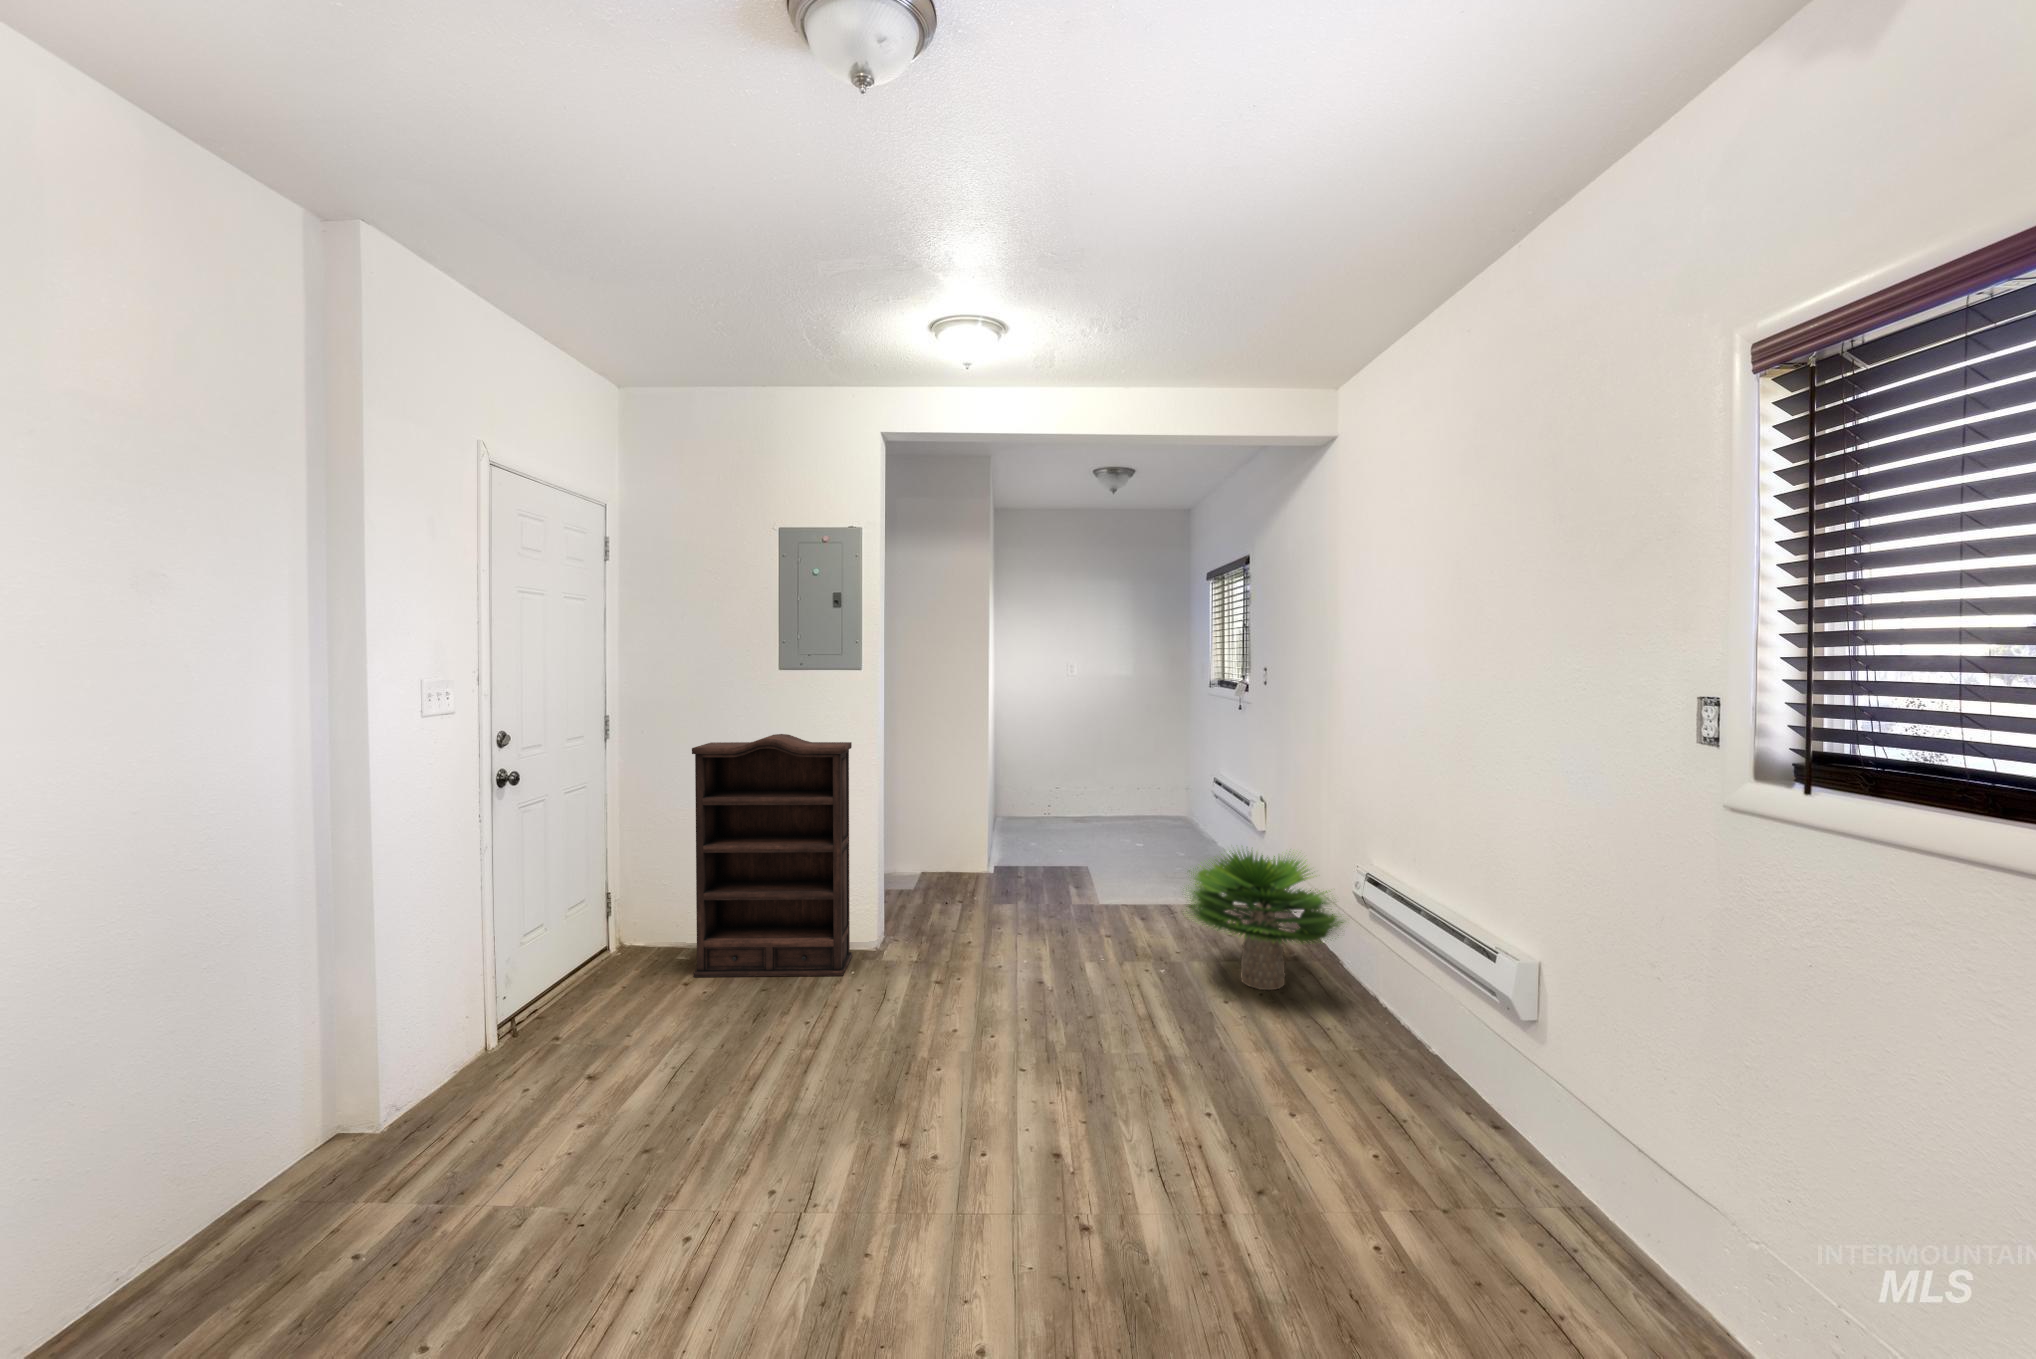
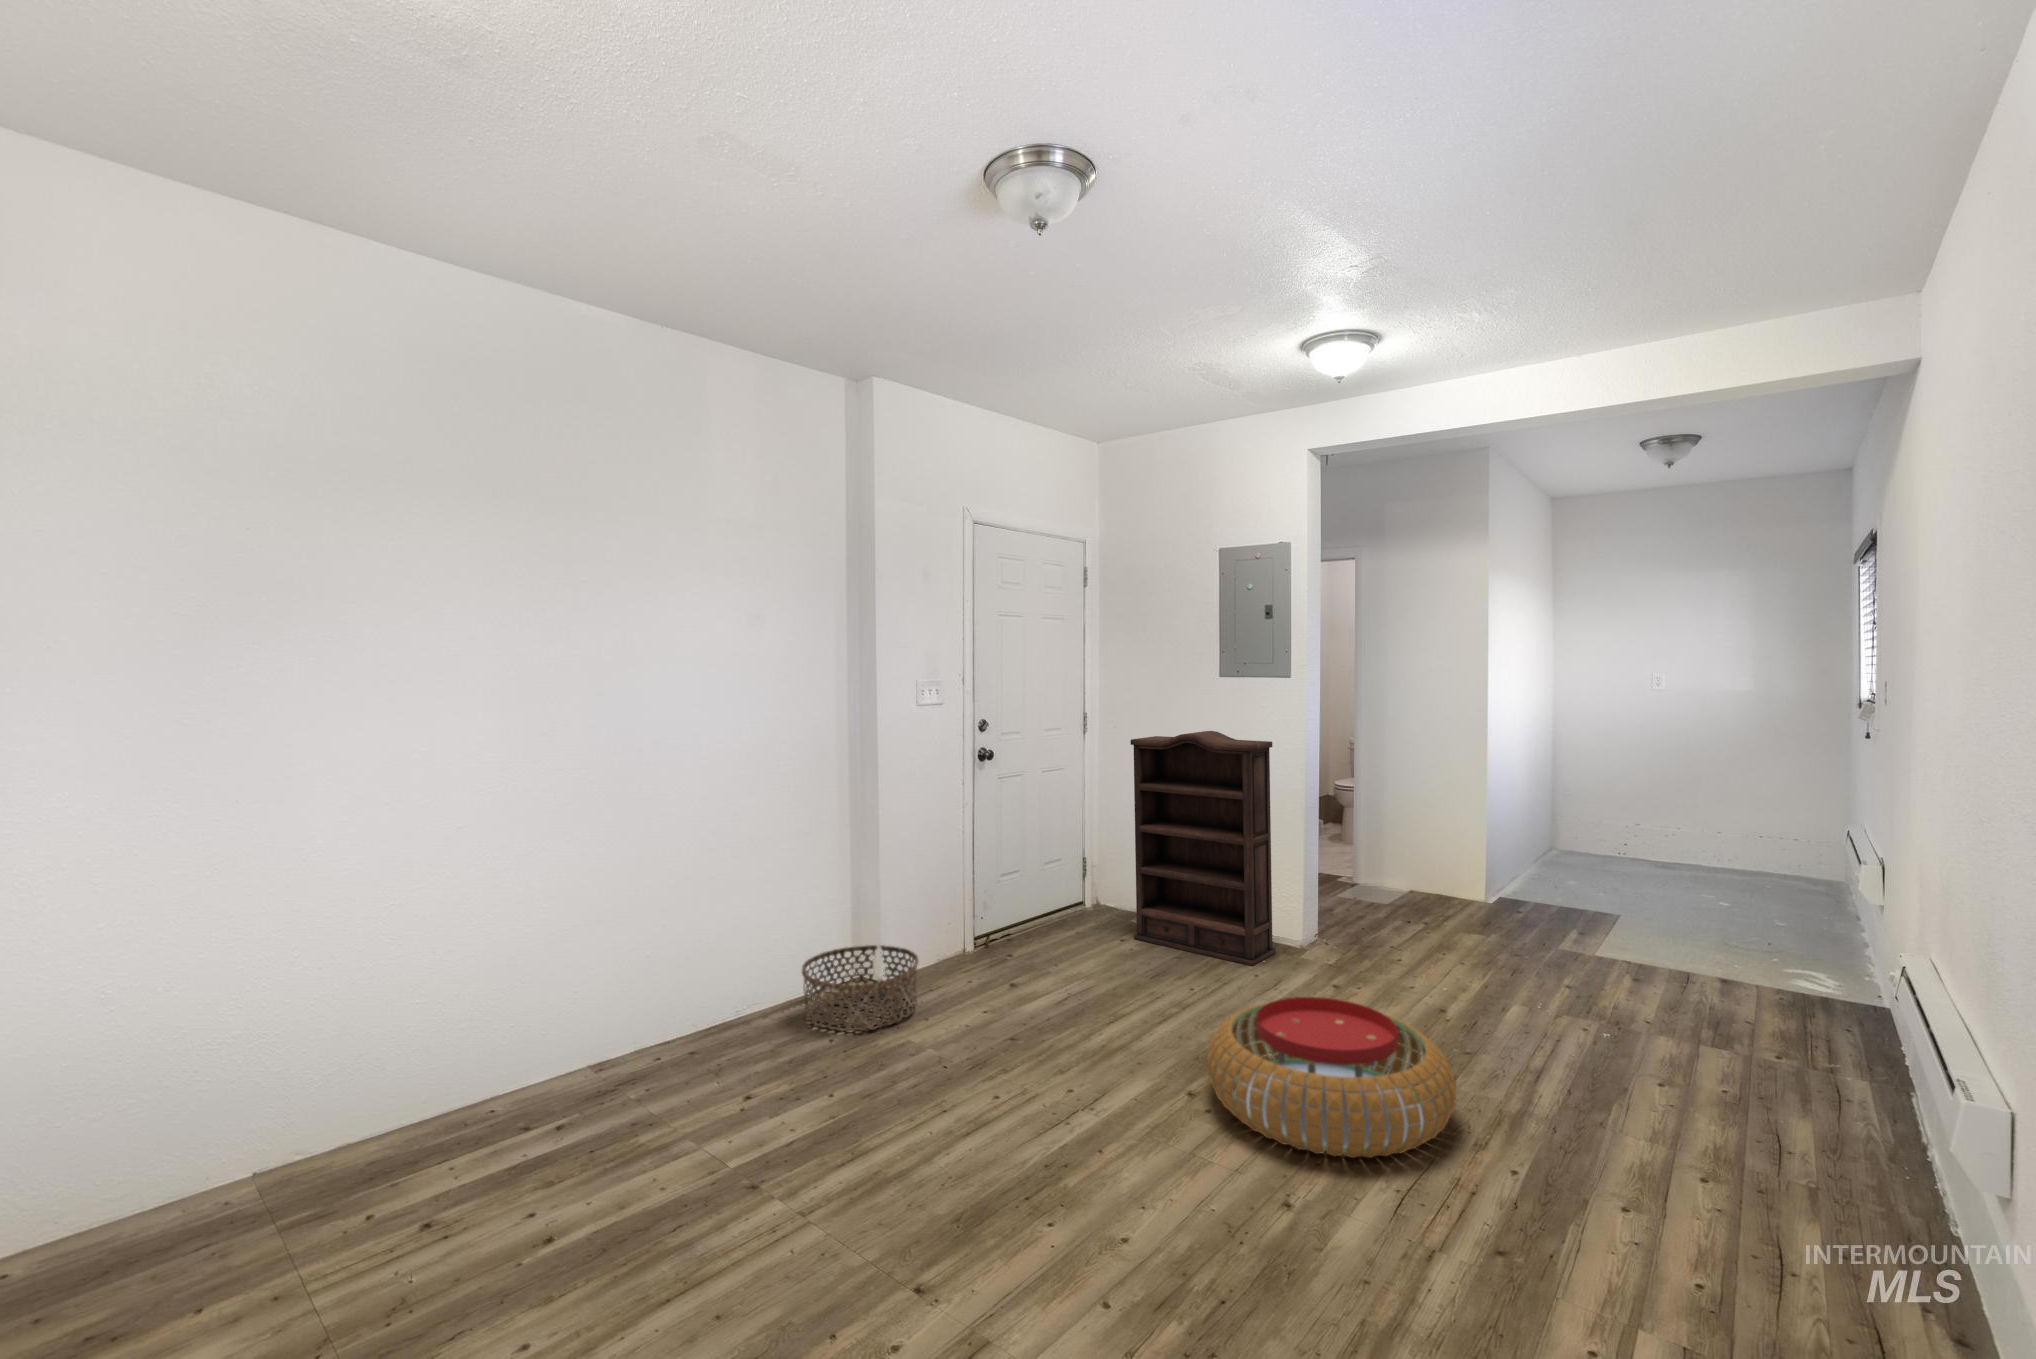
potted plant: present [1190,850,1344,990] -> none [1636,903,1947,1112]
pouf: none [910,993,1144,1162] -> present [1207,997,1456,1158]
basket: none [220,1080,456,1264] -> present [802,945,918,1031]

